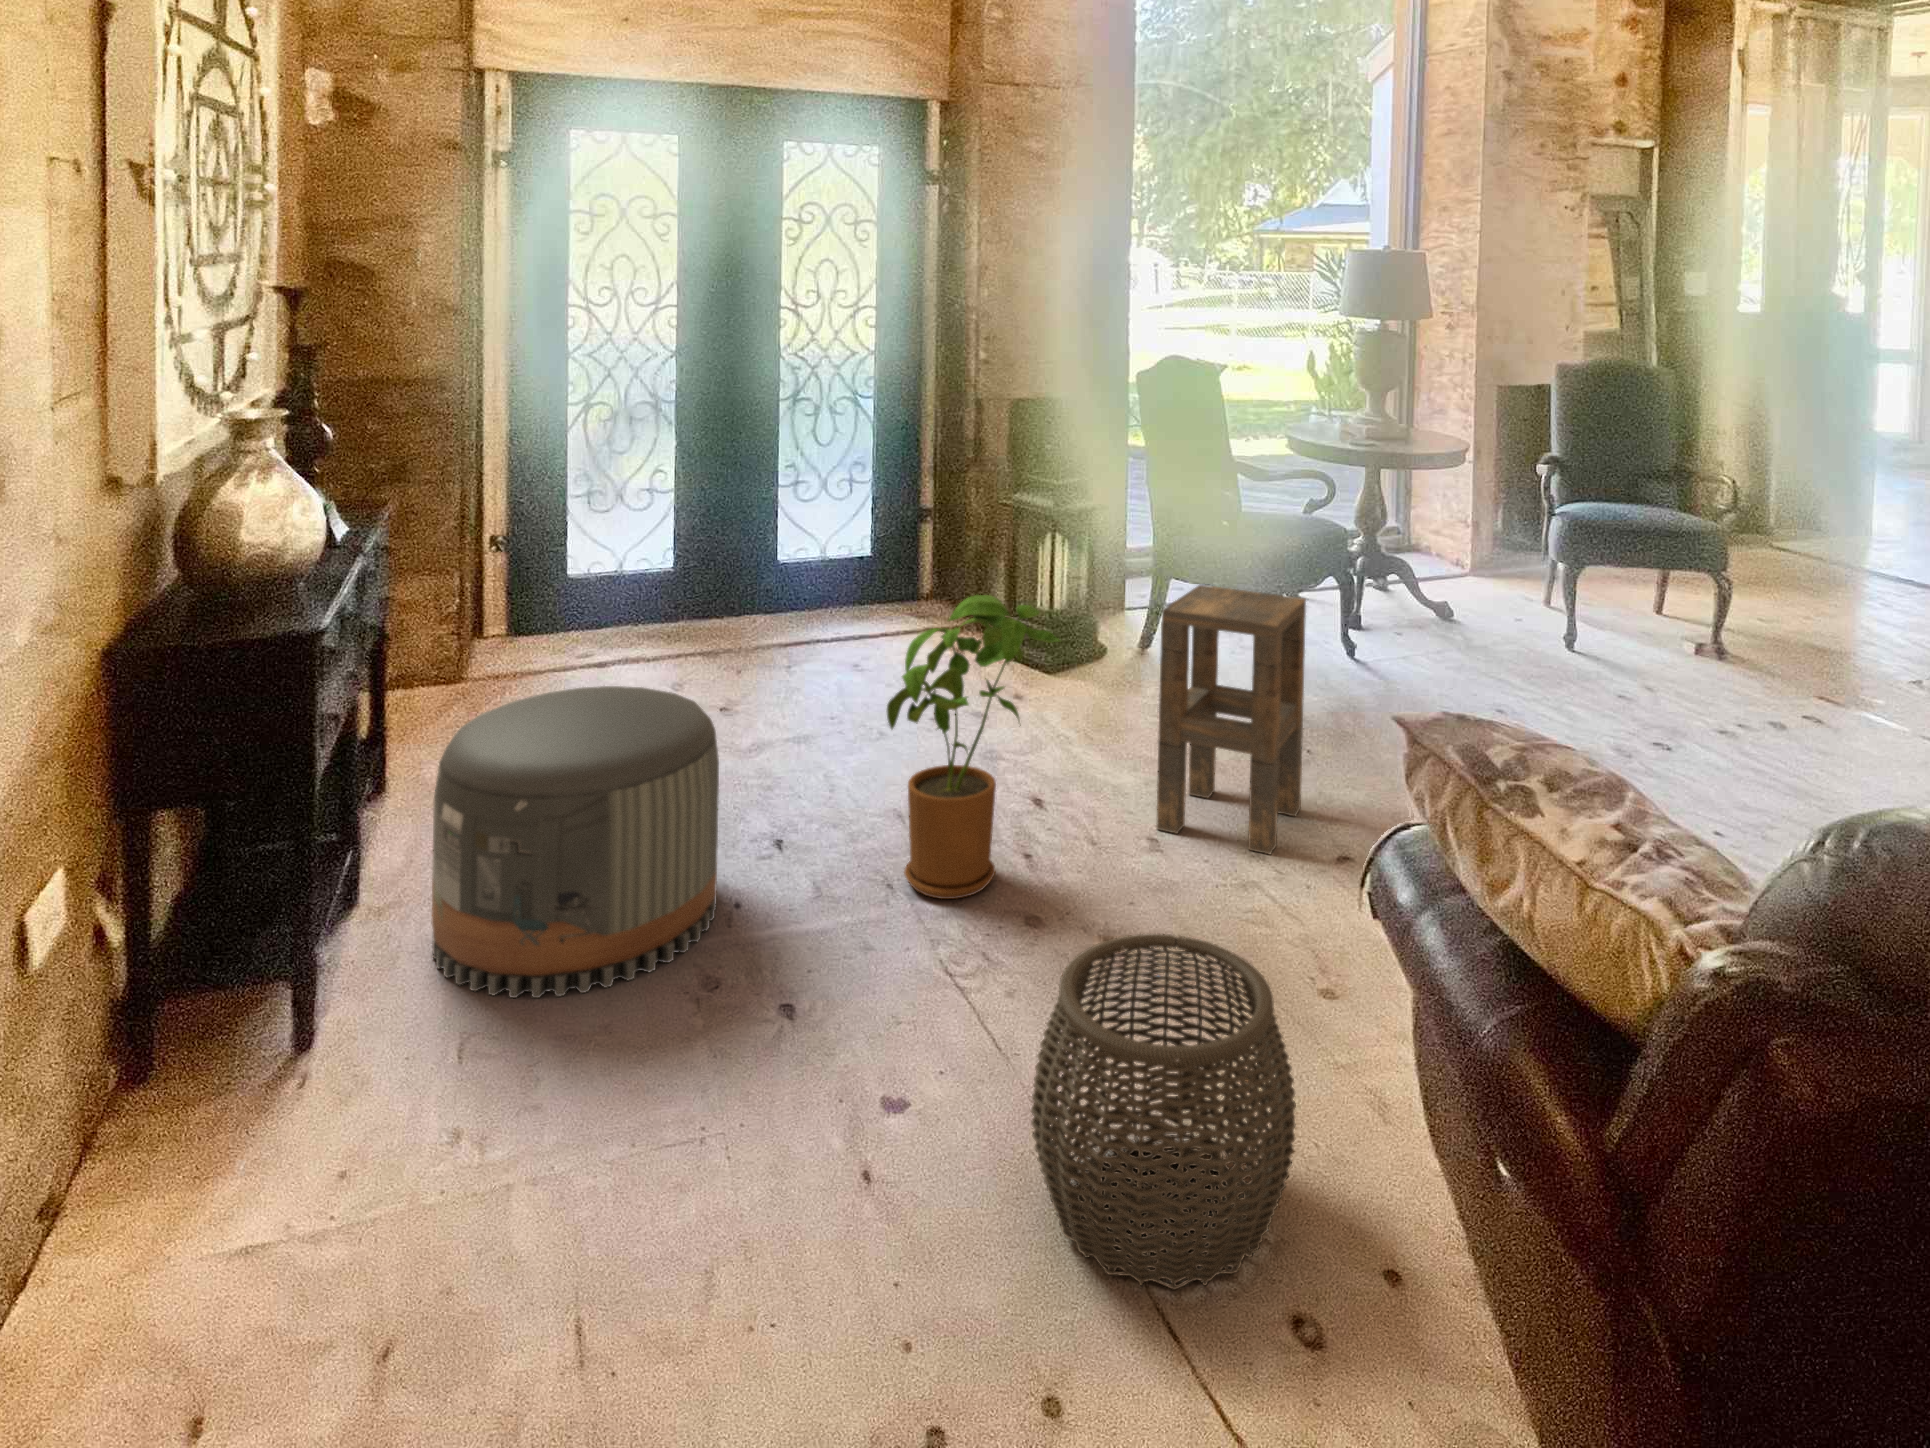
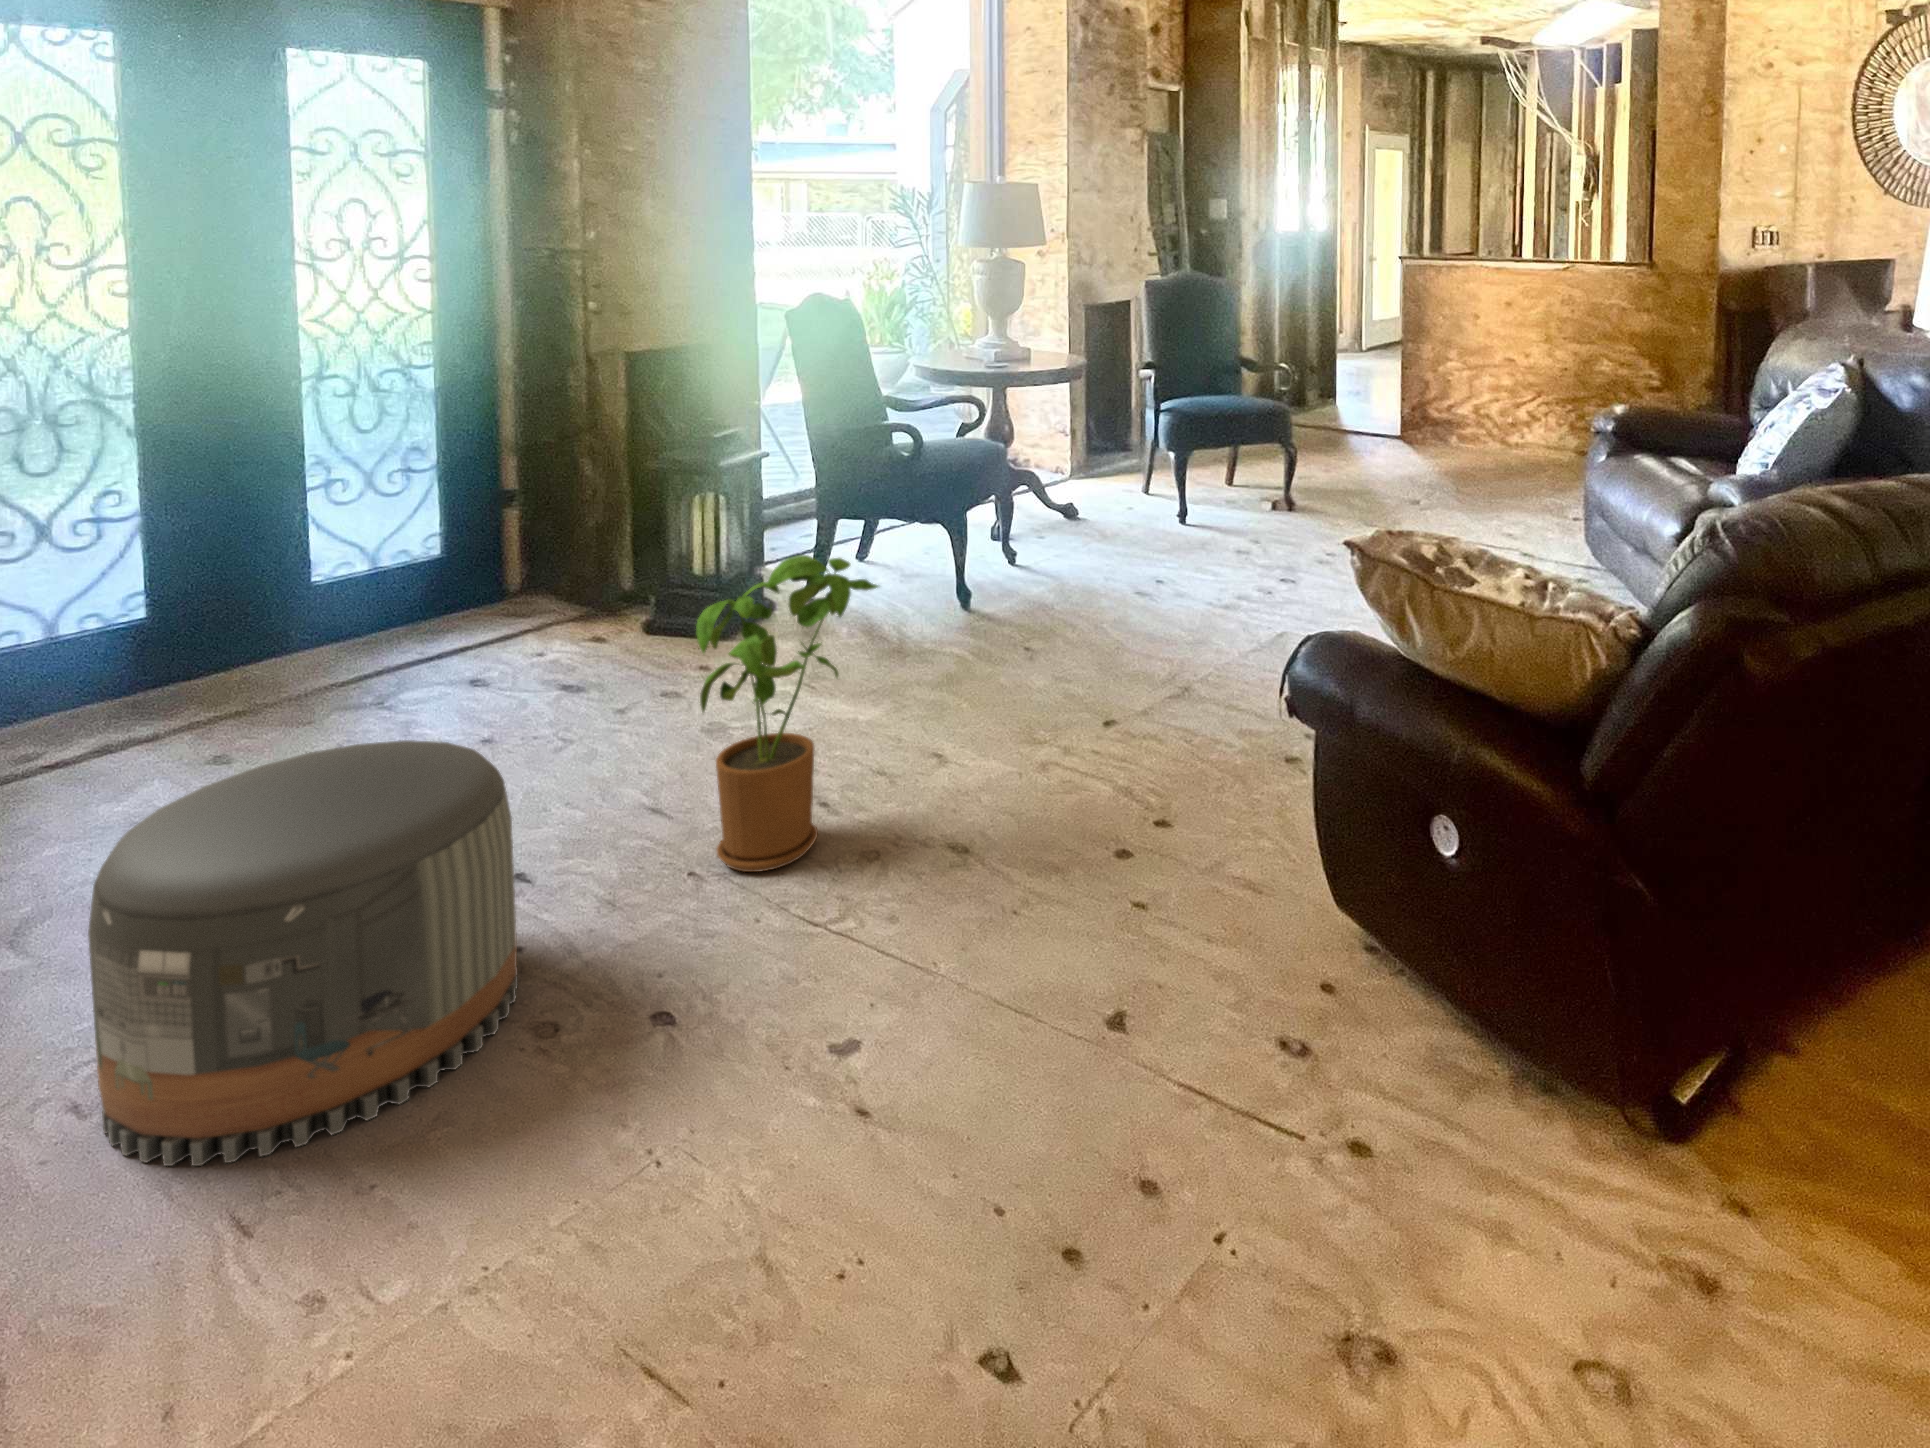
side table: present [1156,585,1306,854] -> none [937,509,1053,748]
woven basket: present [1031,933,1296,1290] -> none [1032,800,1259,1086]

